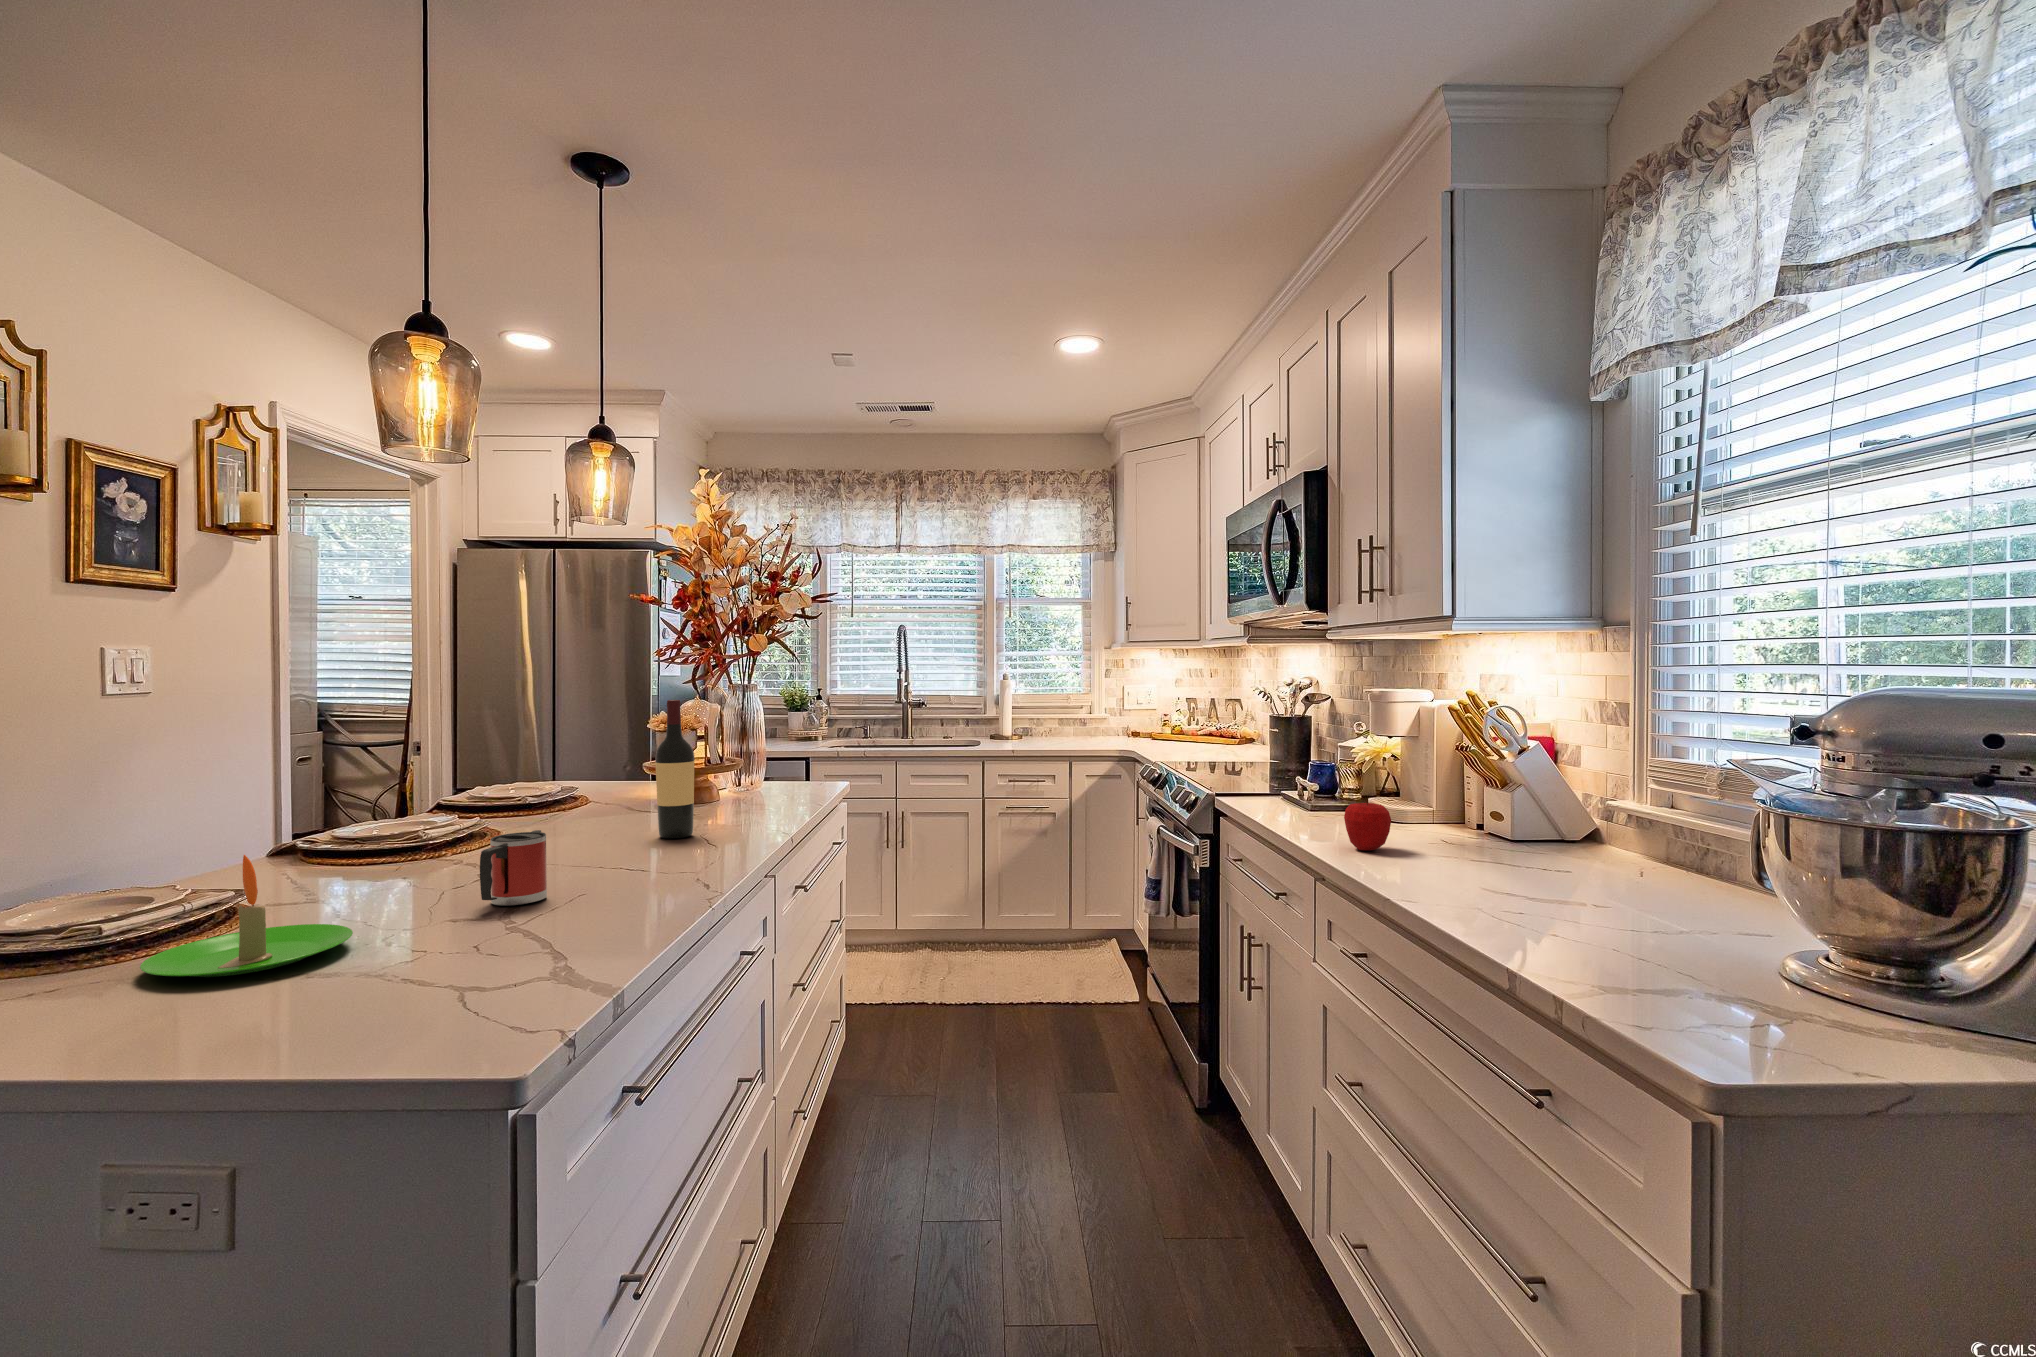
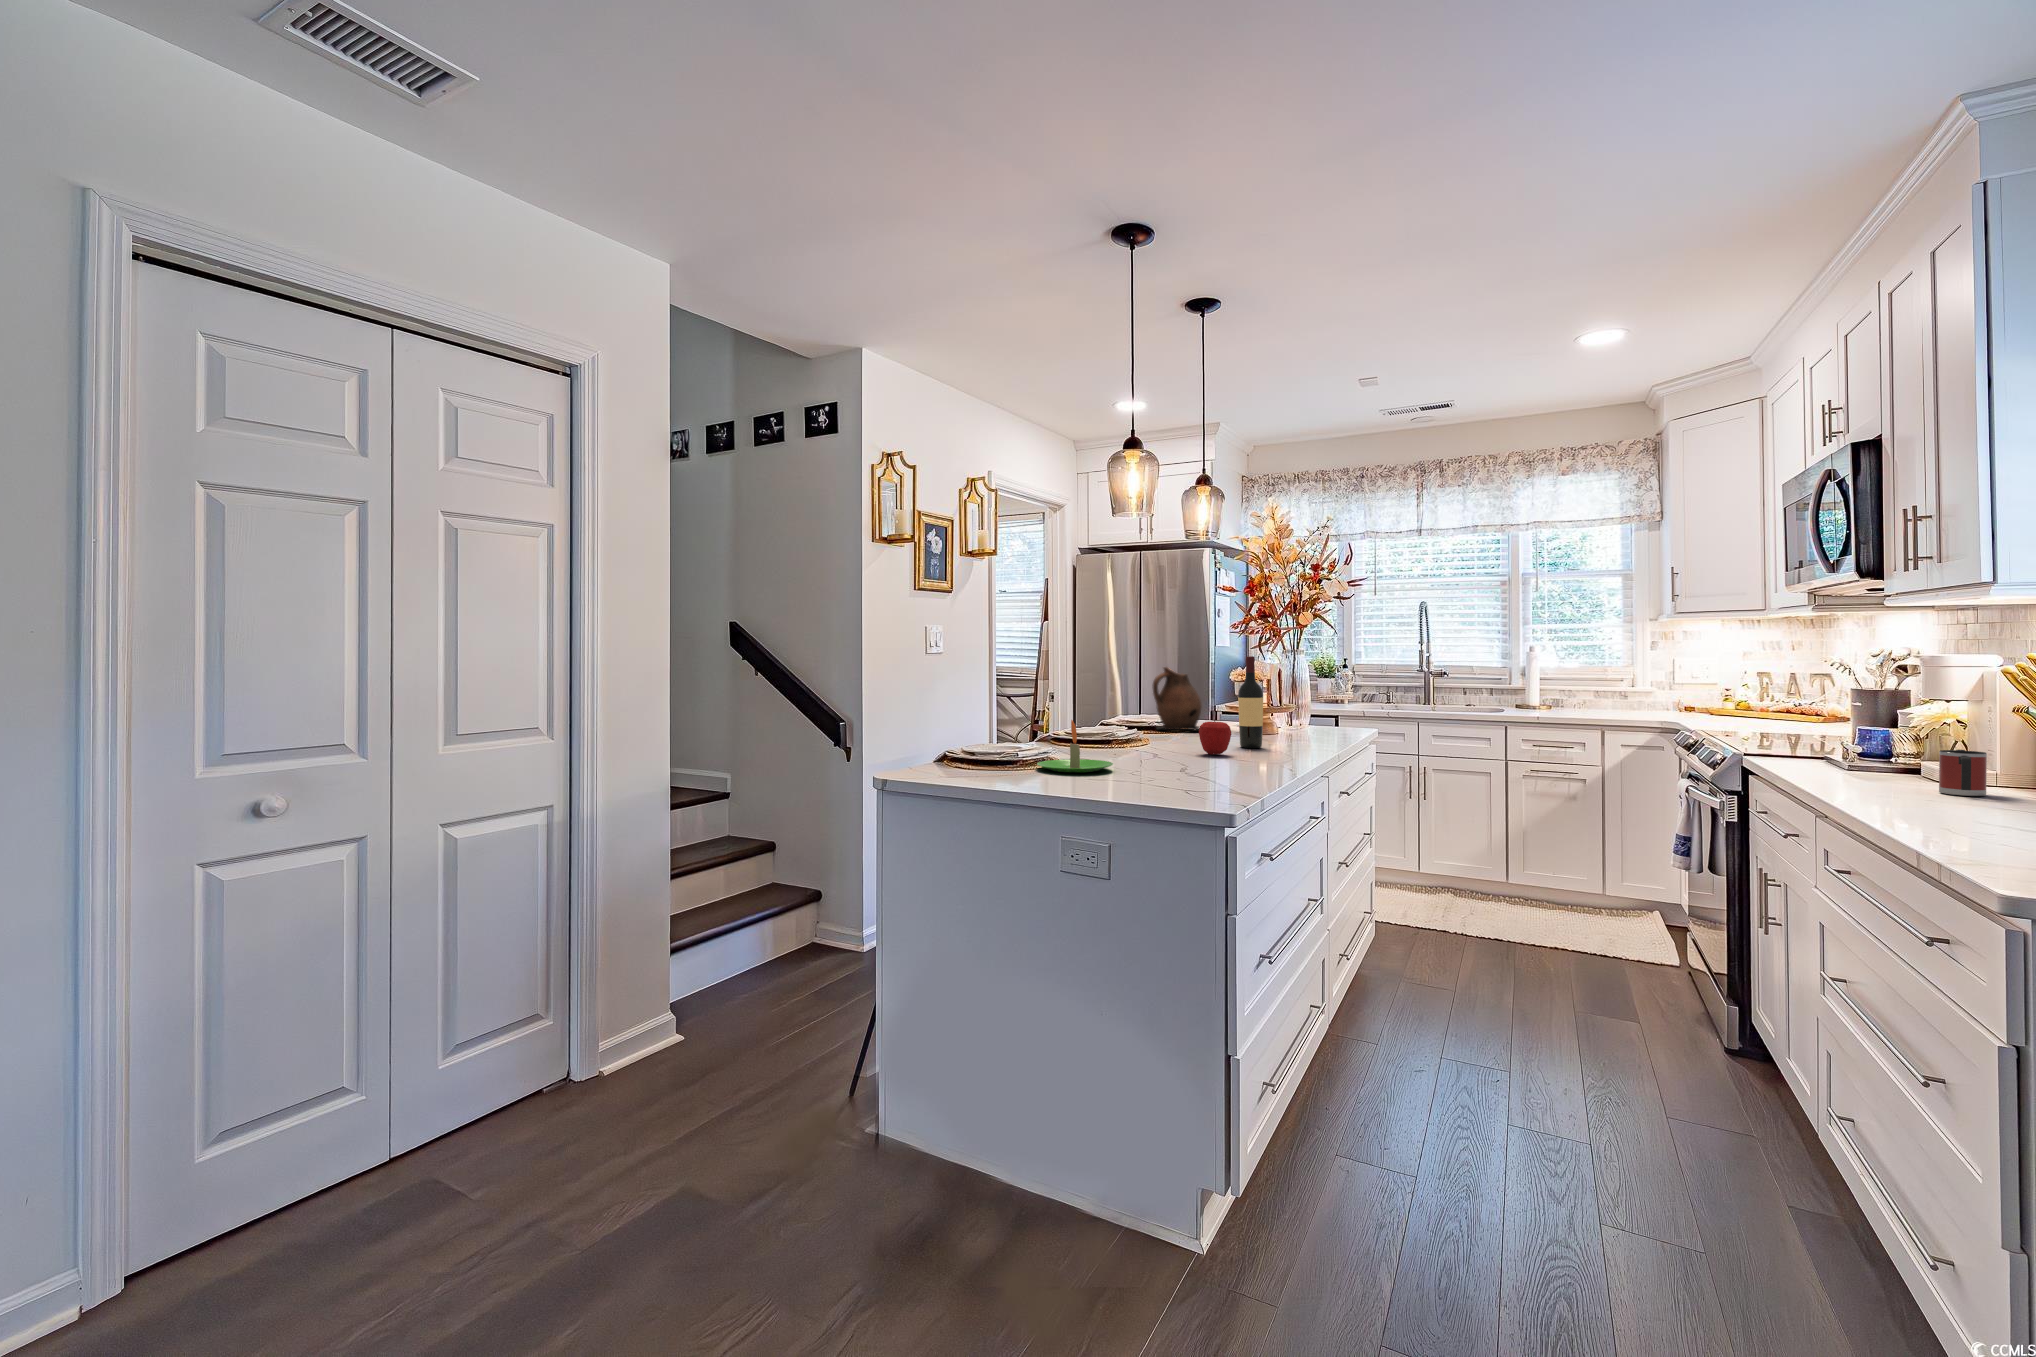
ceramic pitcher: none [535,712,626,806] -> present [1153,667,1201,730]
apple: present [1344,800,1391,850] -> present [1199,720,1231,754]
mug: present [480,830,547,906] -> present [1939,750,1987,796]

